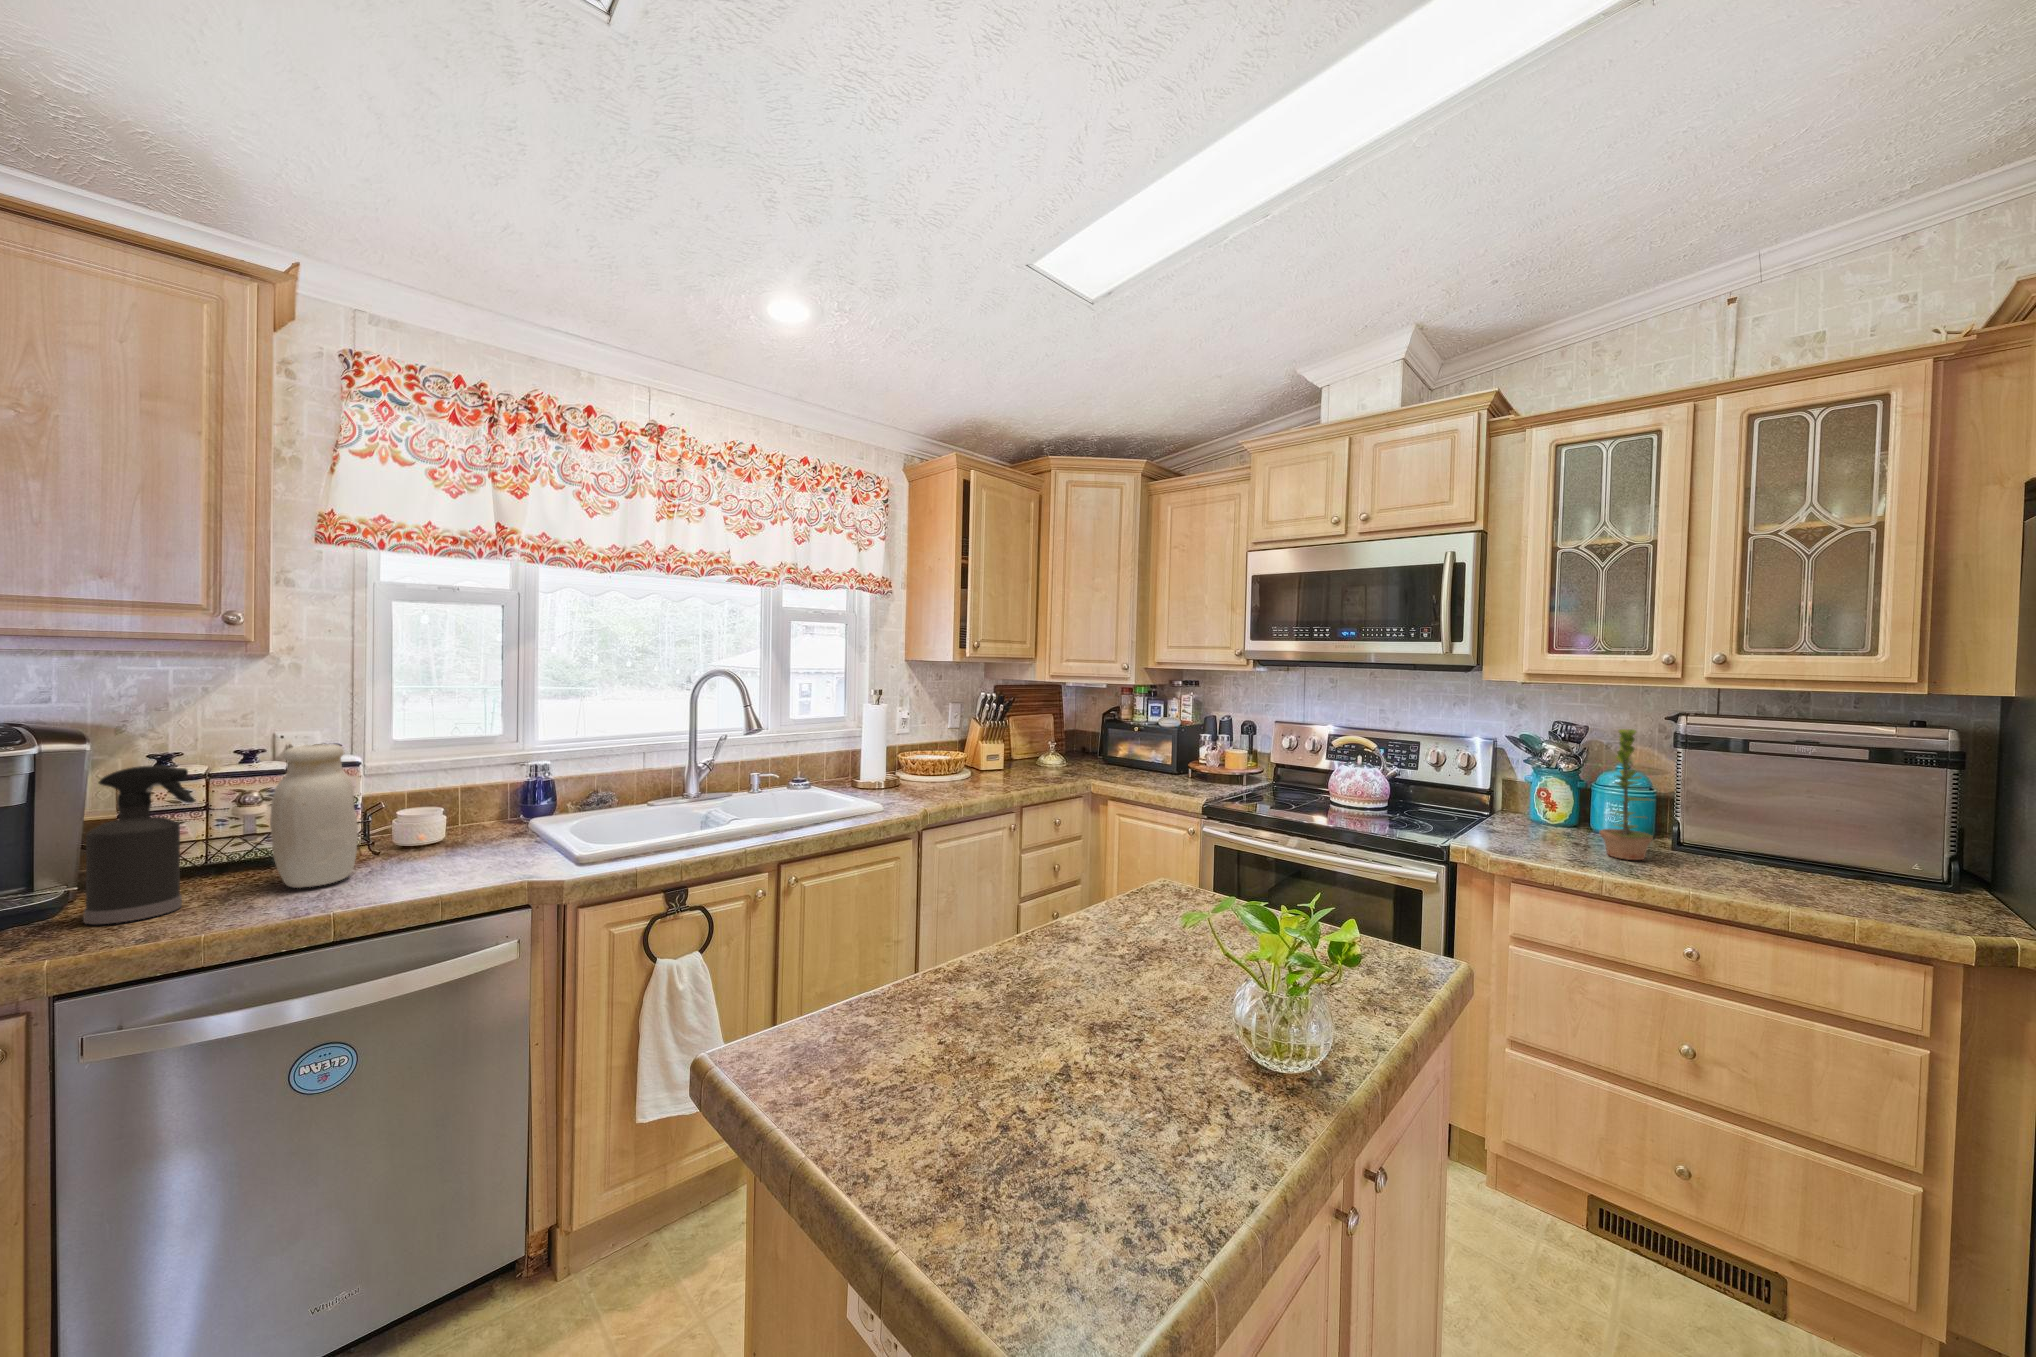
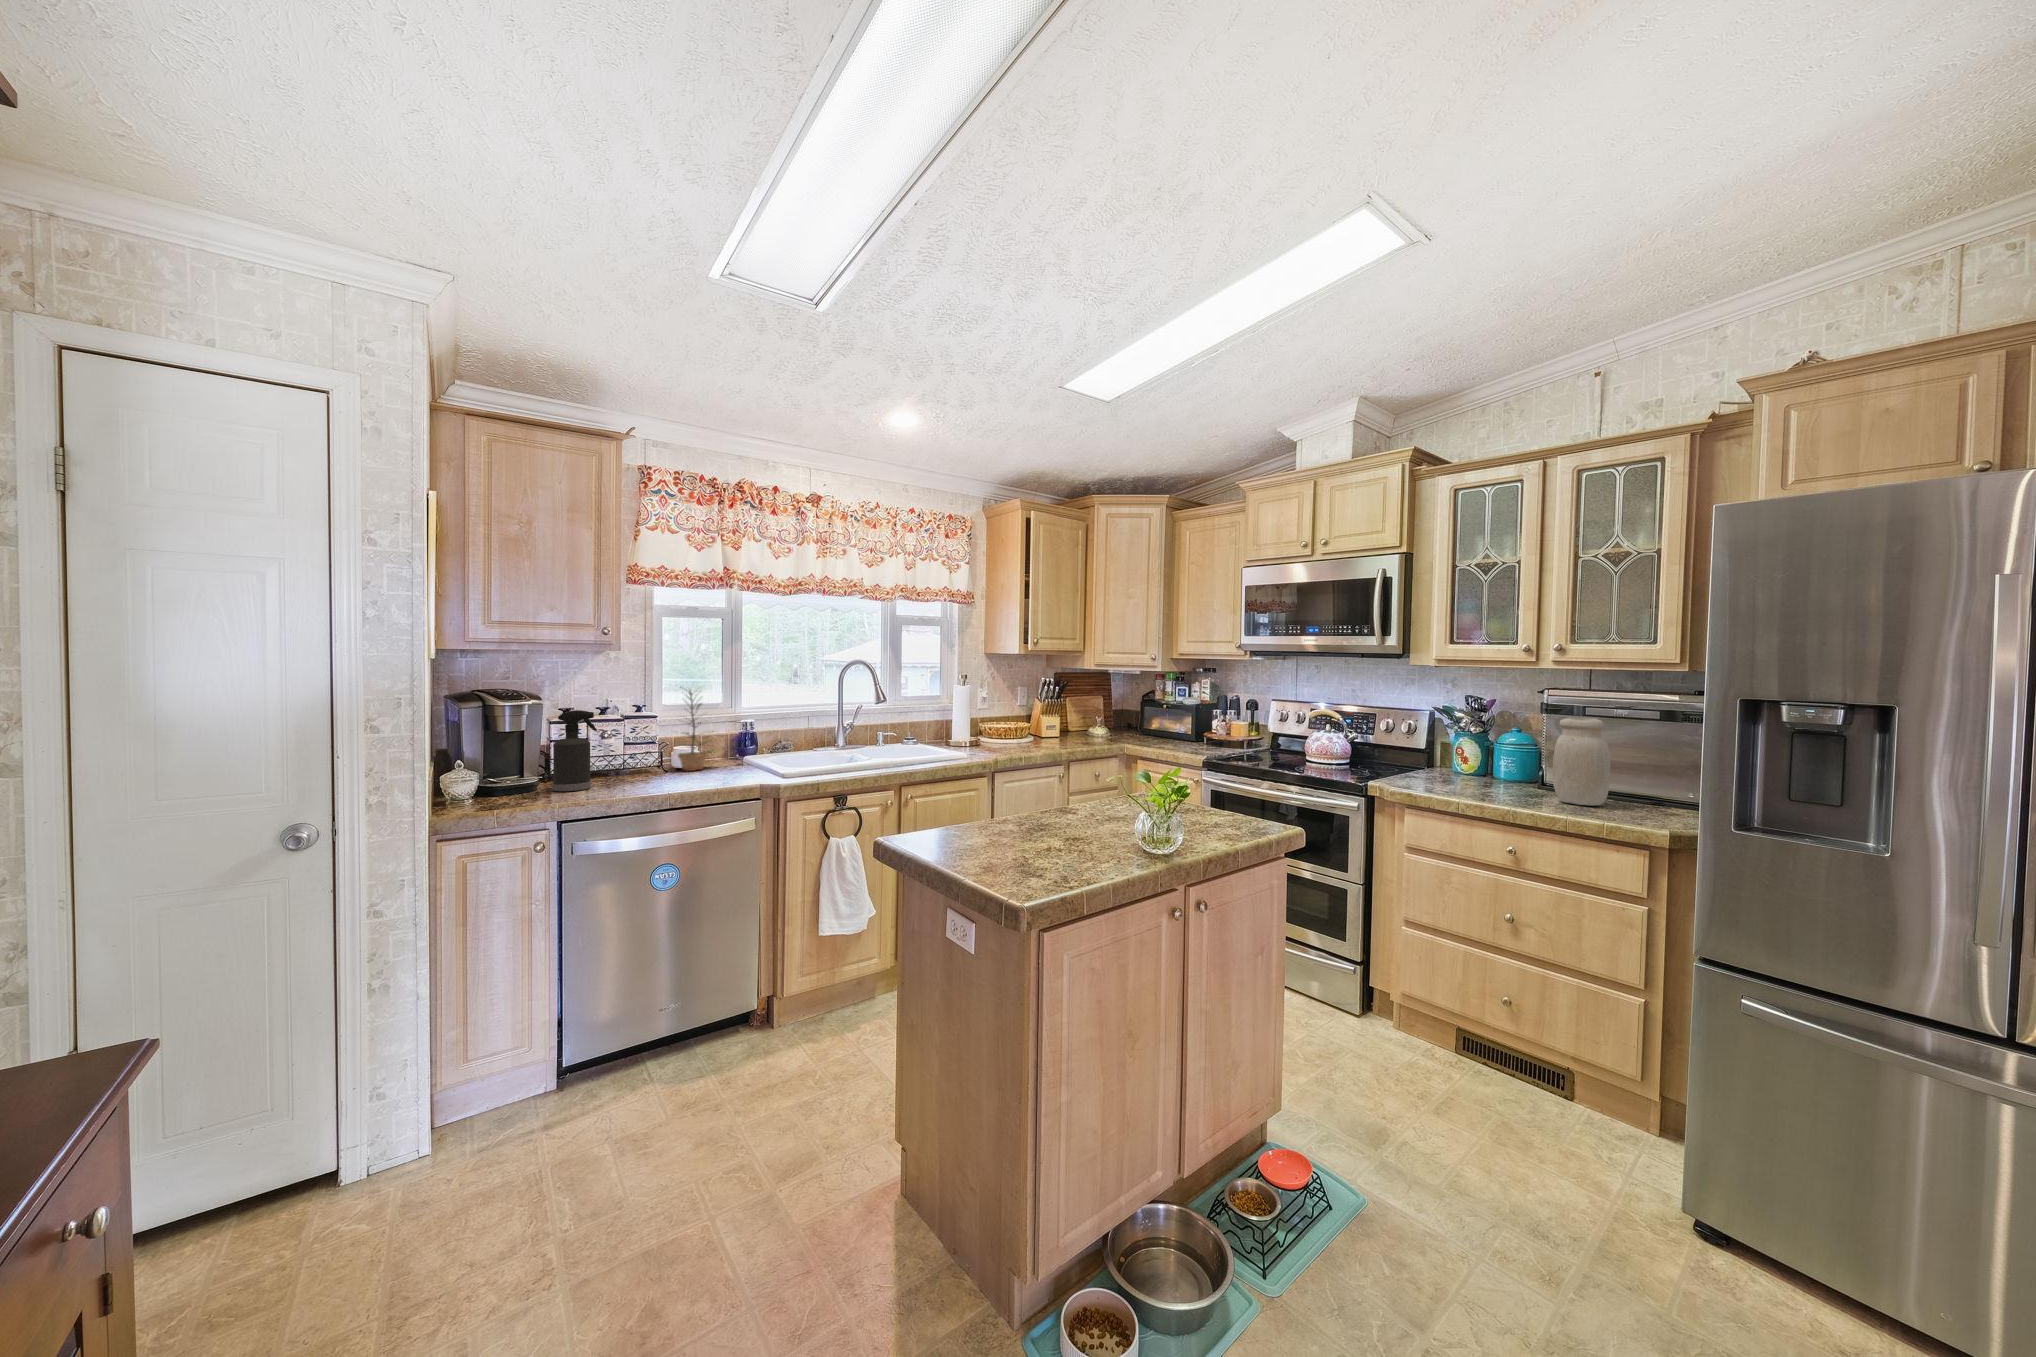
plant: present [1600,729,1653,860] -> present [678,691,713,771]
jar: present [270,744,358,888] -> present [1553,718,1611,806]

